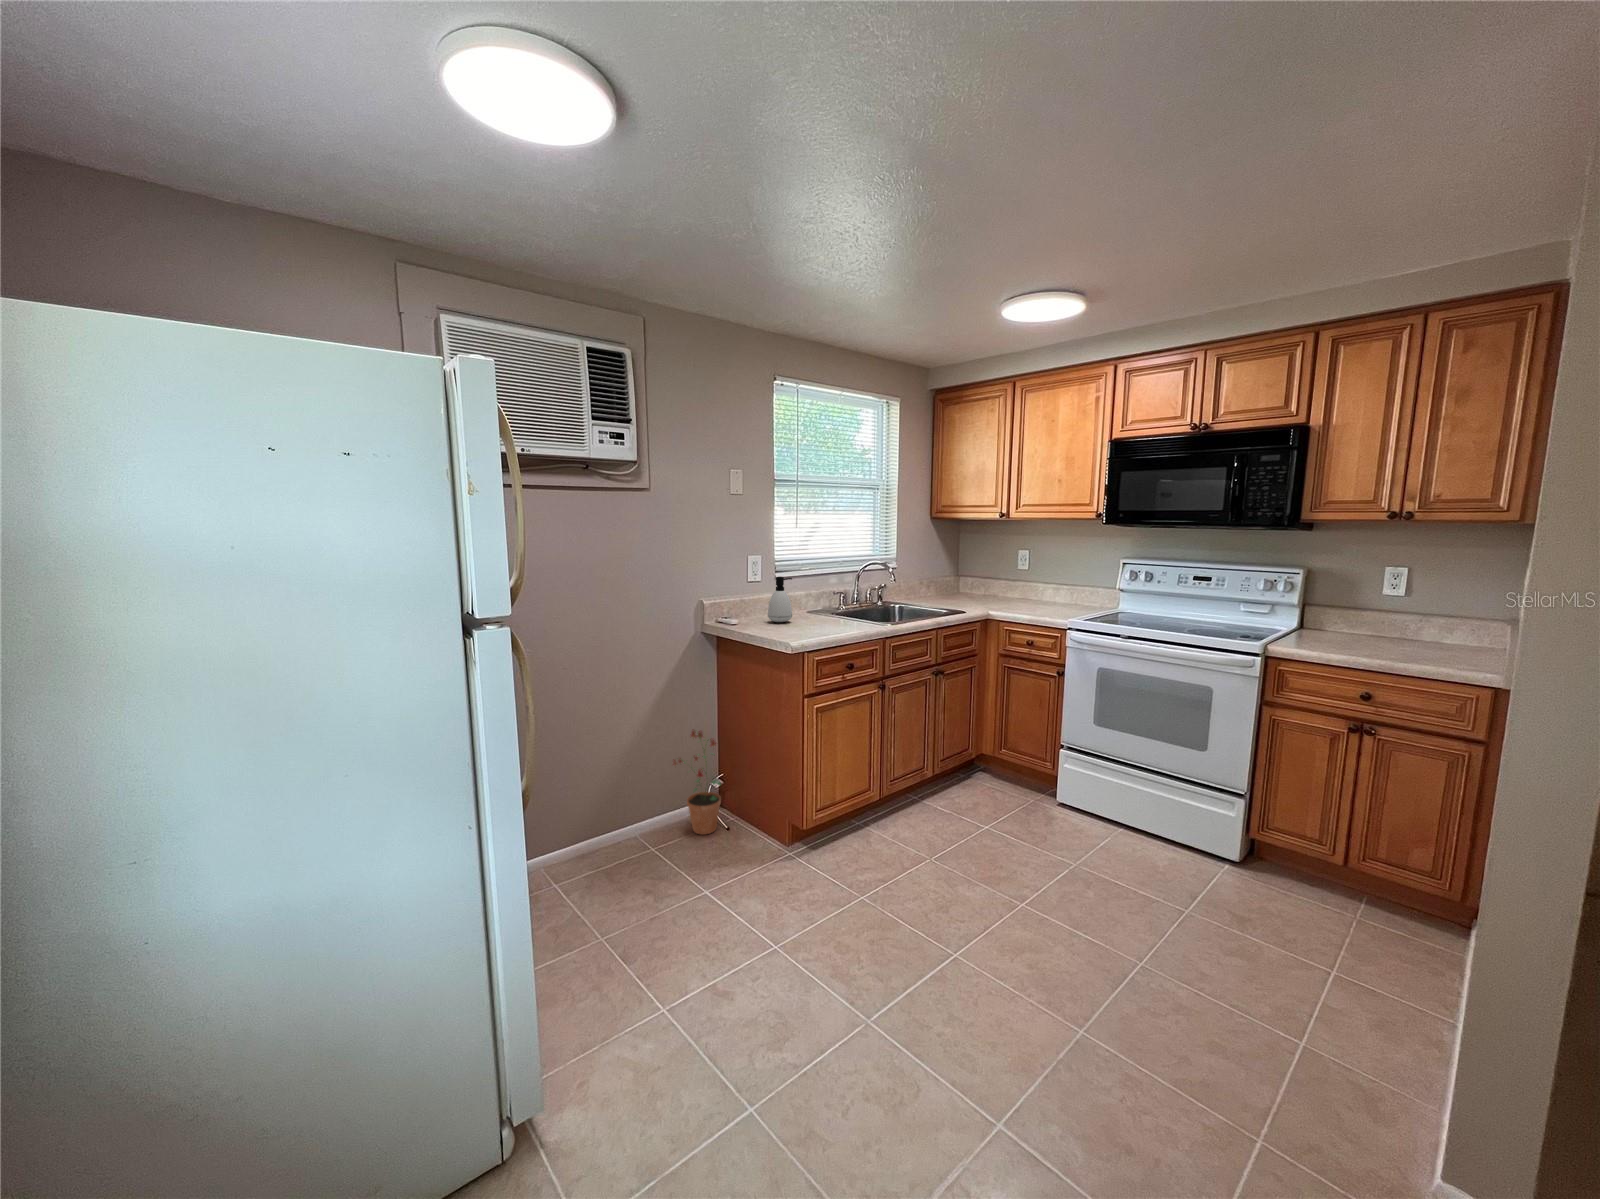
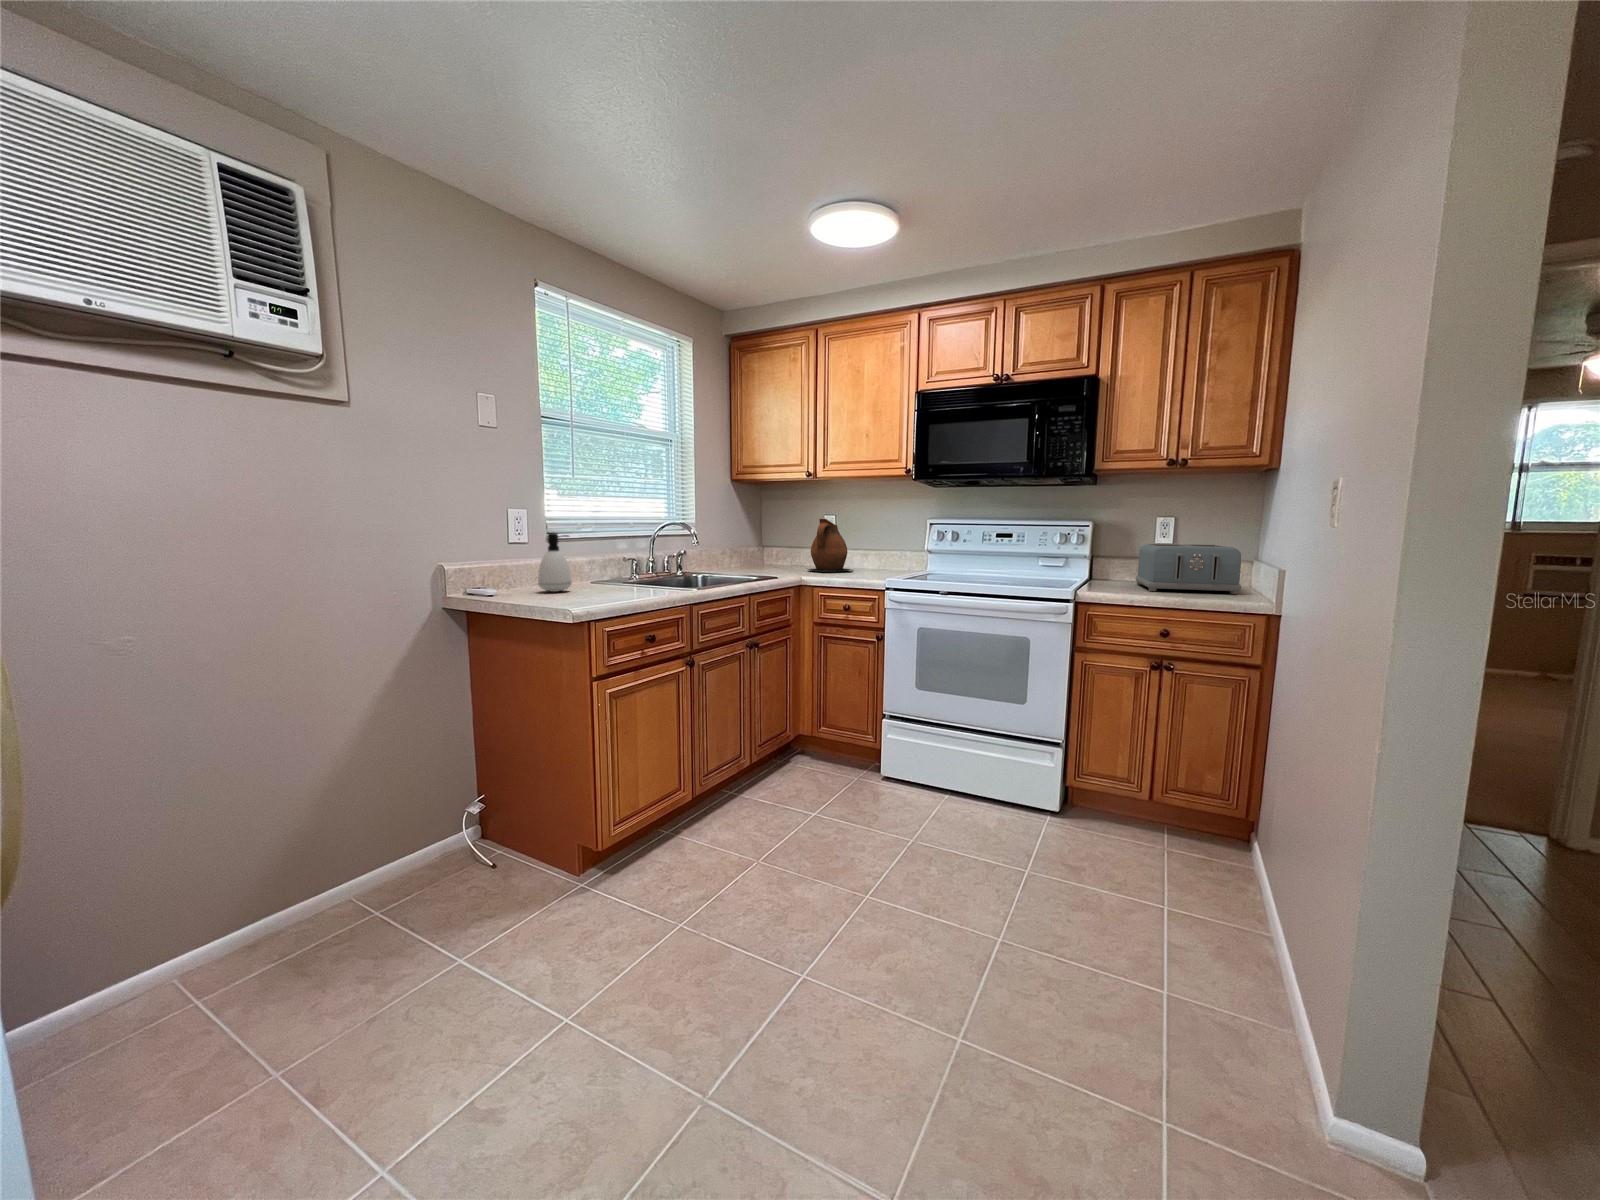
ceramic pitcher: none [995,556,1042,606] -> present [809,519,853,572]
toaster: none [1349,598,1474,662] -> present [1136,544,1241,594]
potted plant: present [673,729,721,835] -> none [401,739,483,881]

